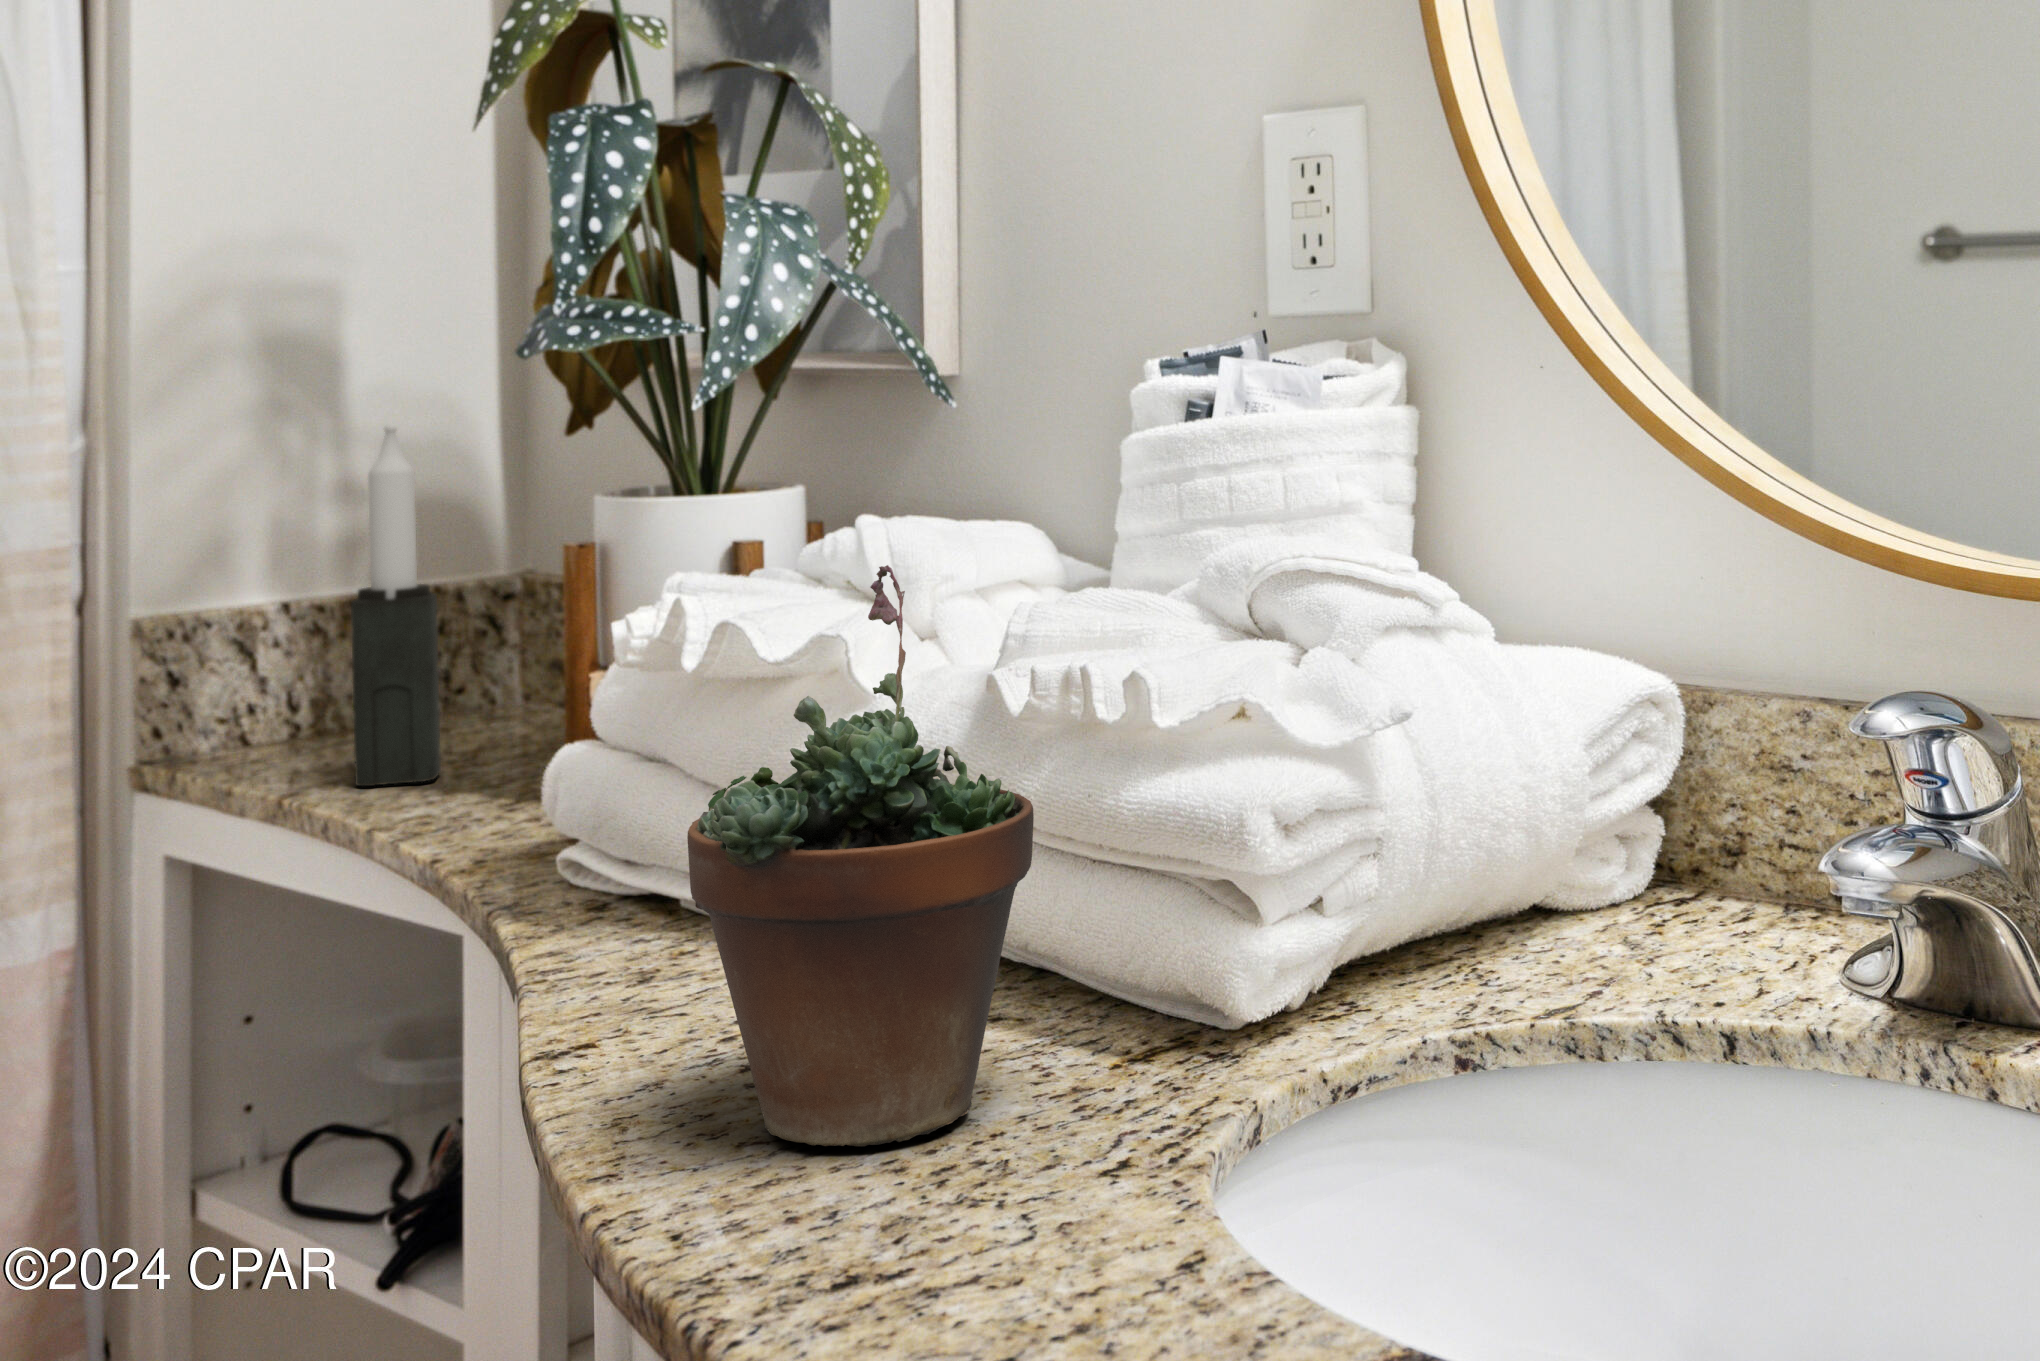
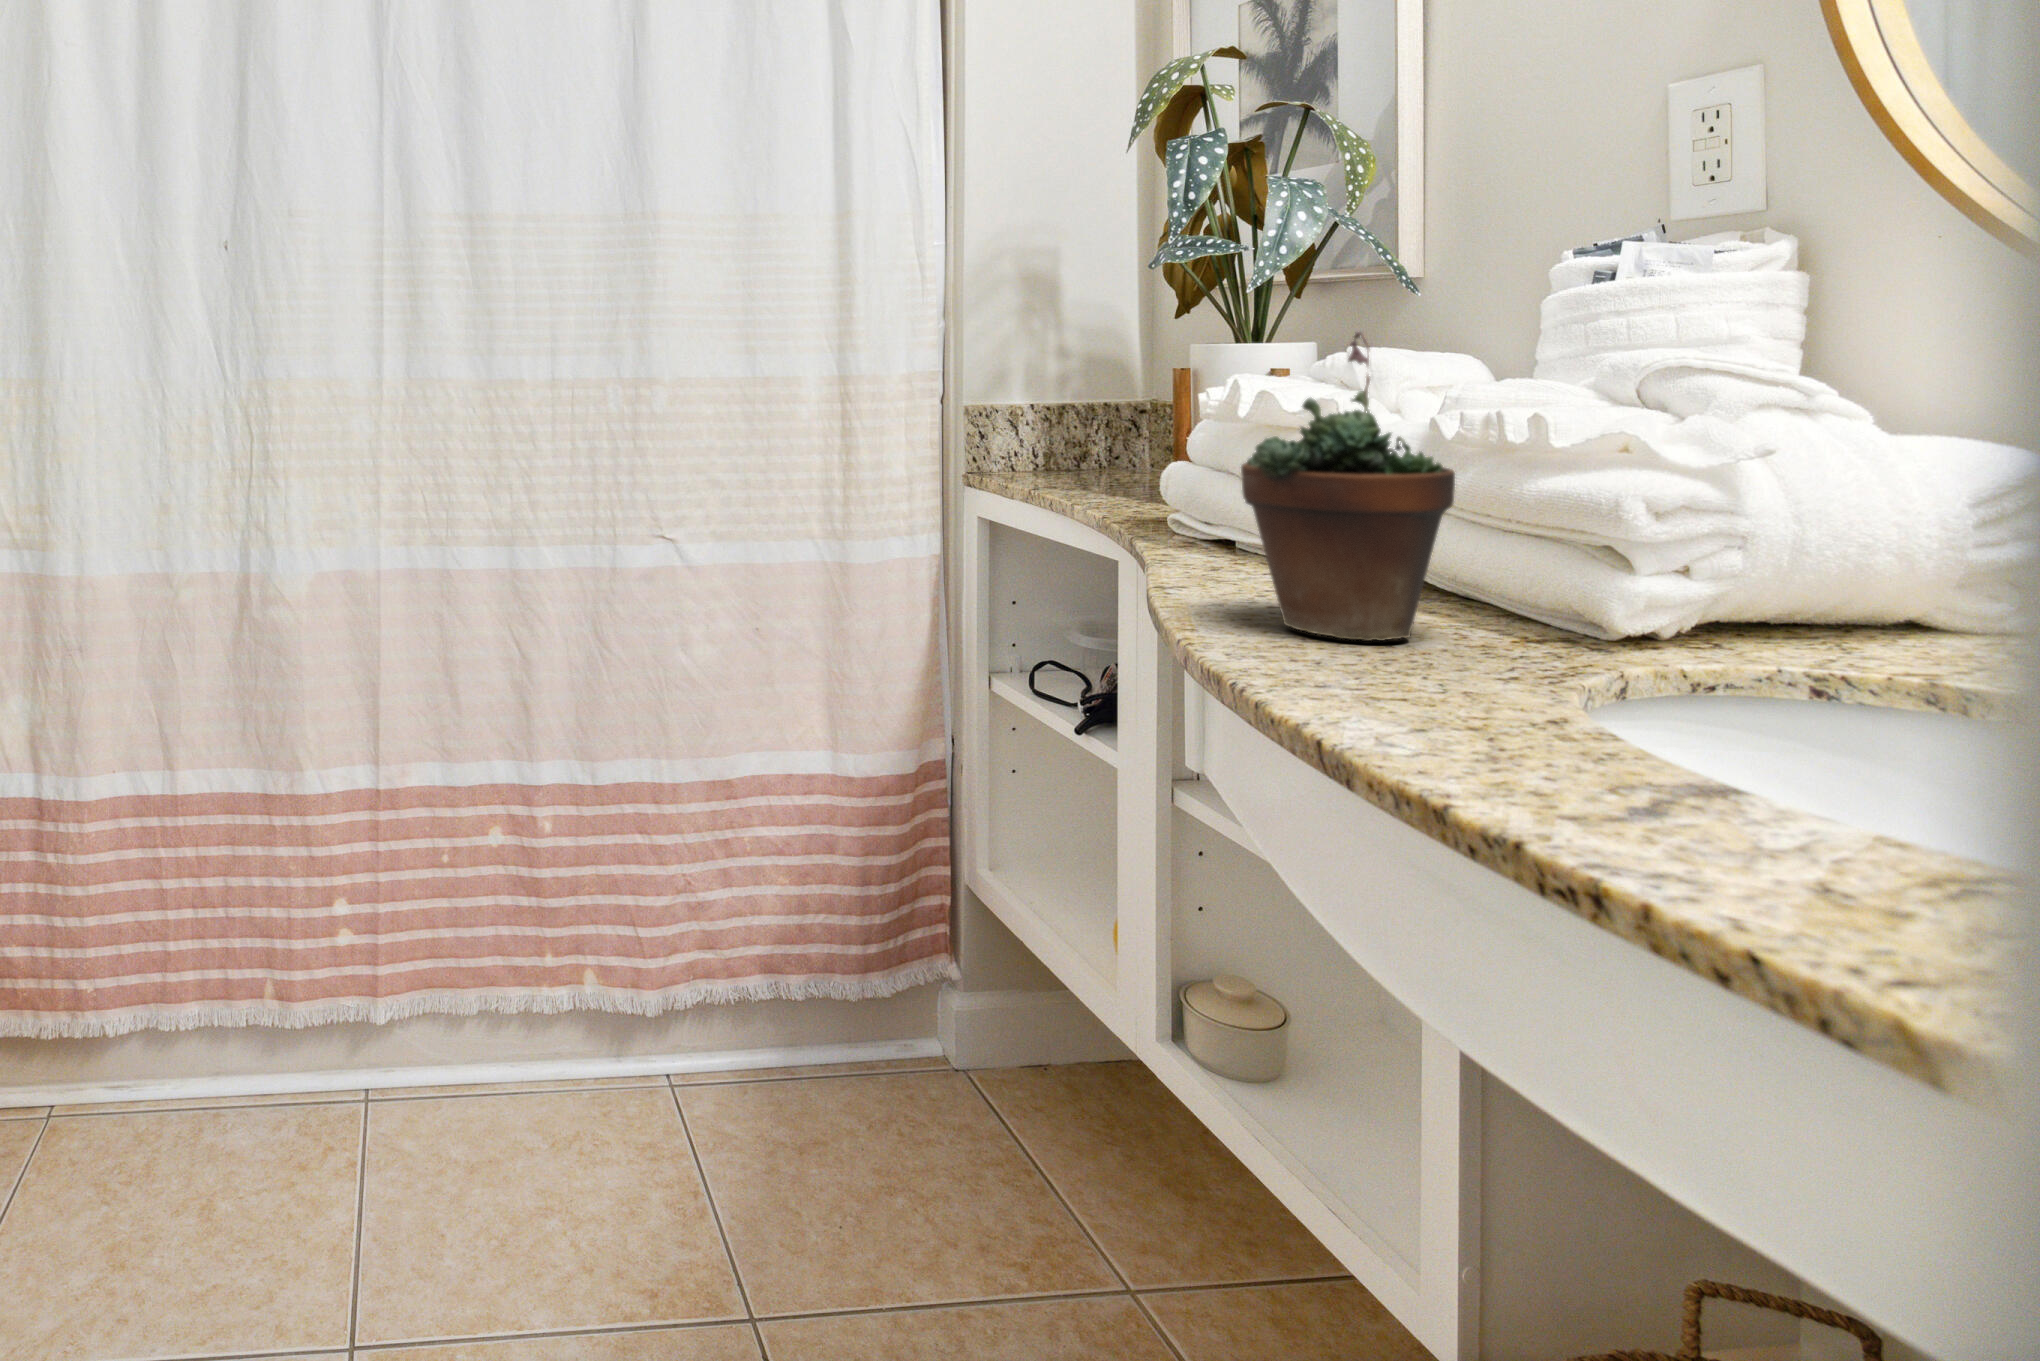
candle: present [351,423,441,786] -> none [1064,312,1108,495]

